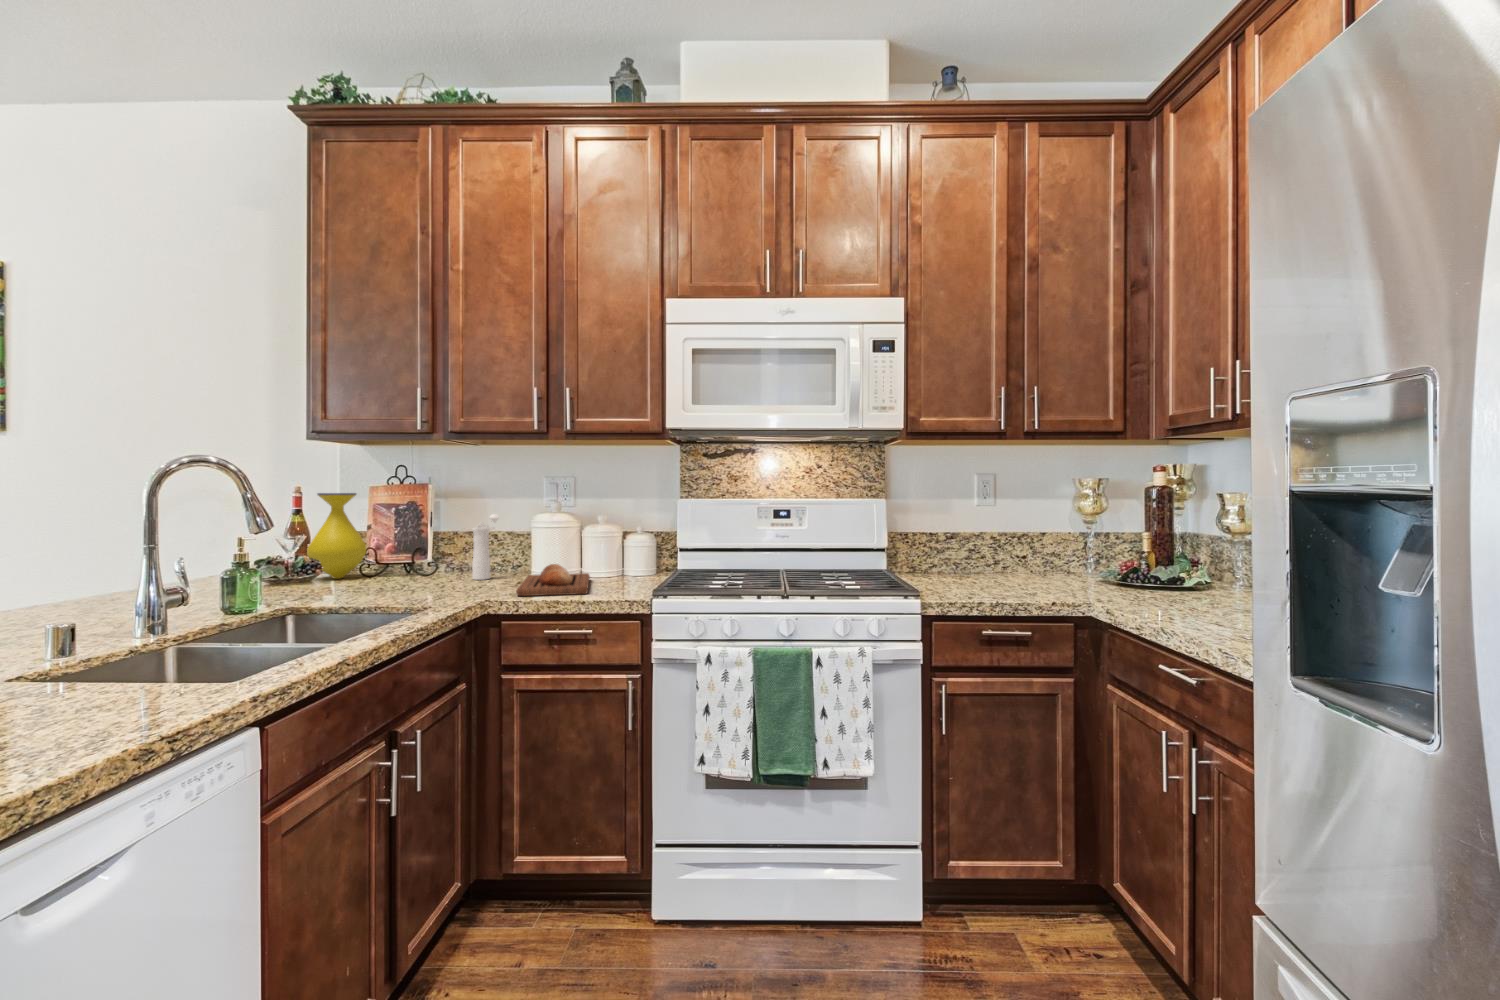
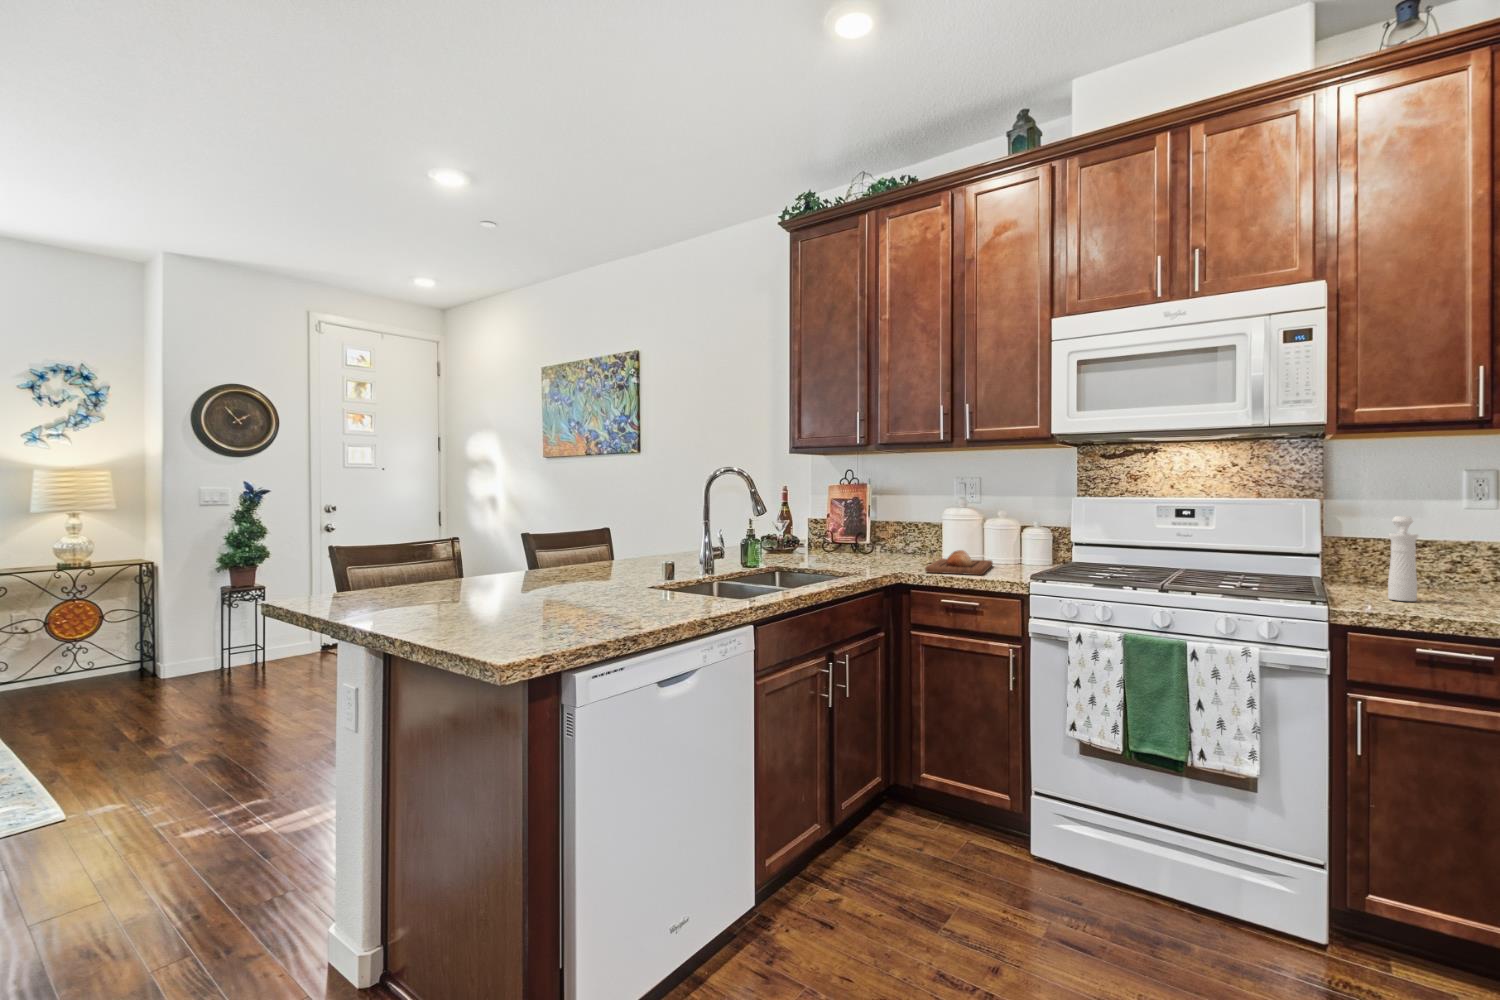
vase: present [307,493,366,579] -> none [789,490,827,553]
pepper mill: present [472,514,499,580] -> present [1388,516,1418,601]

